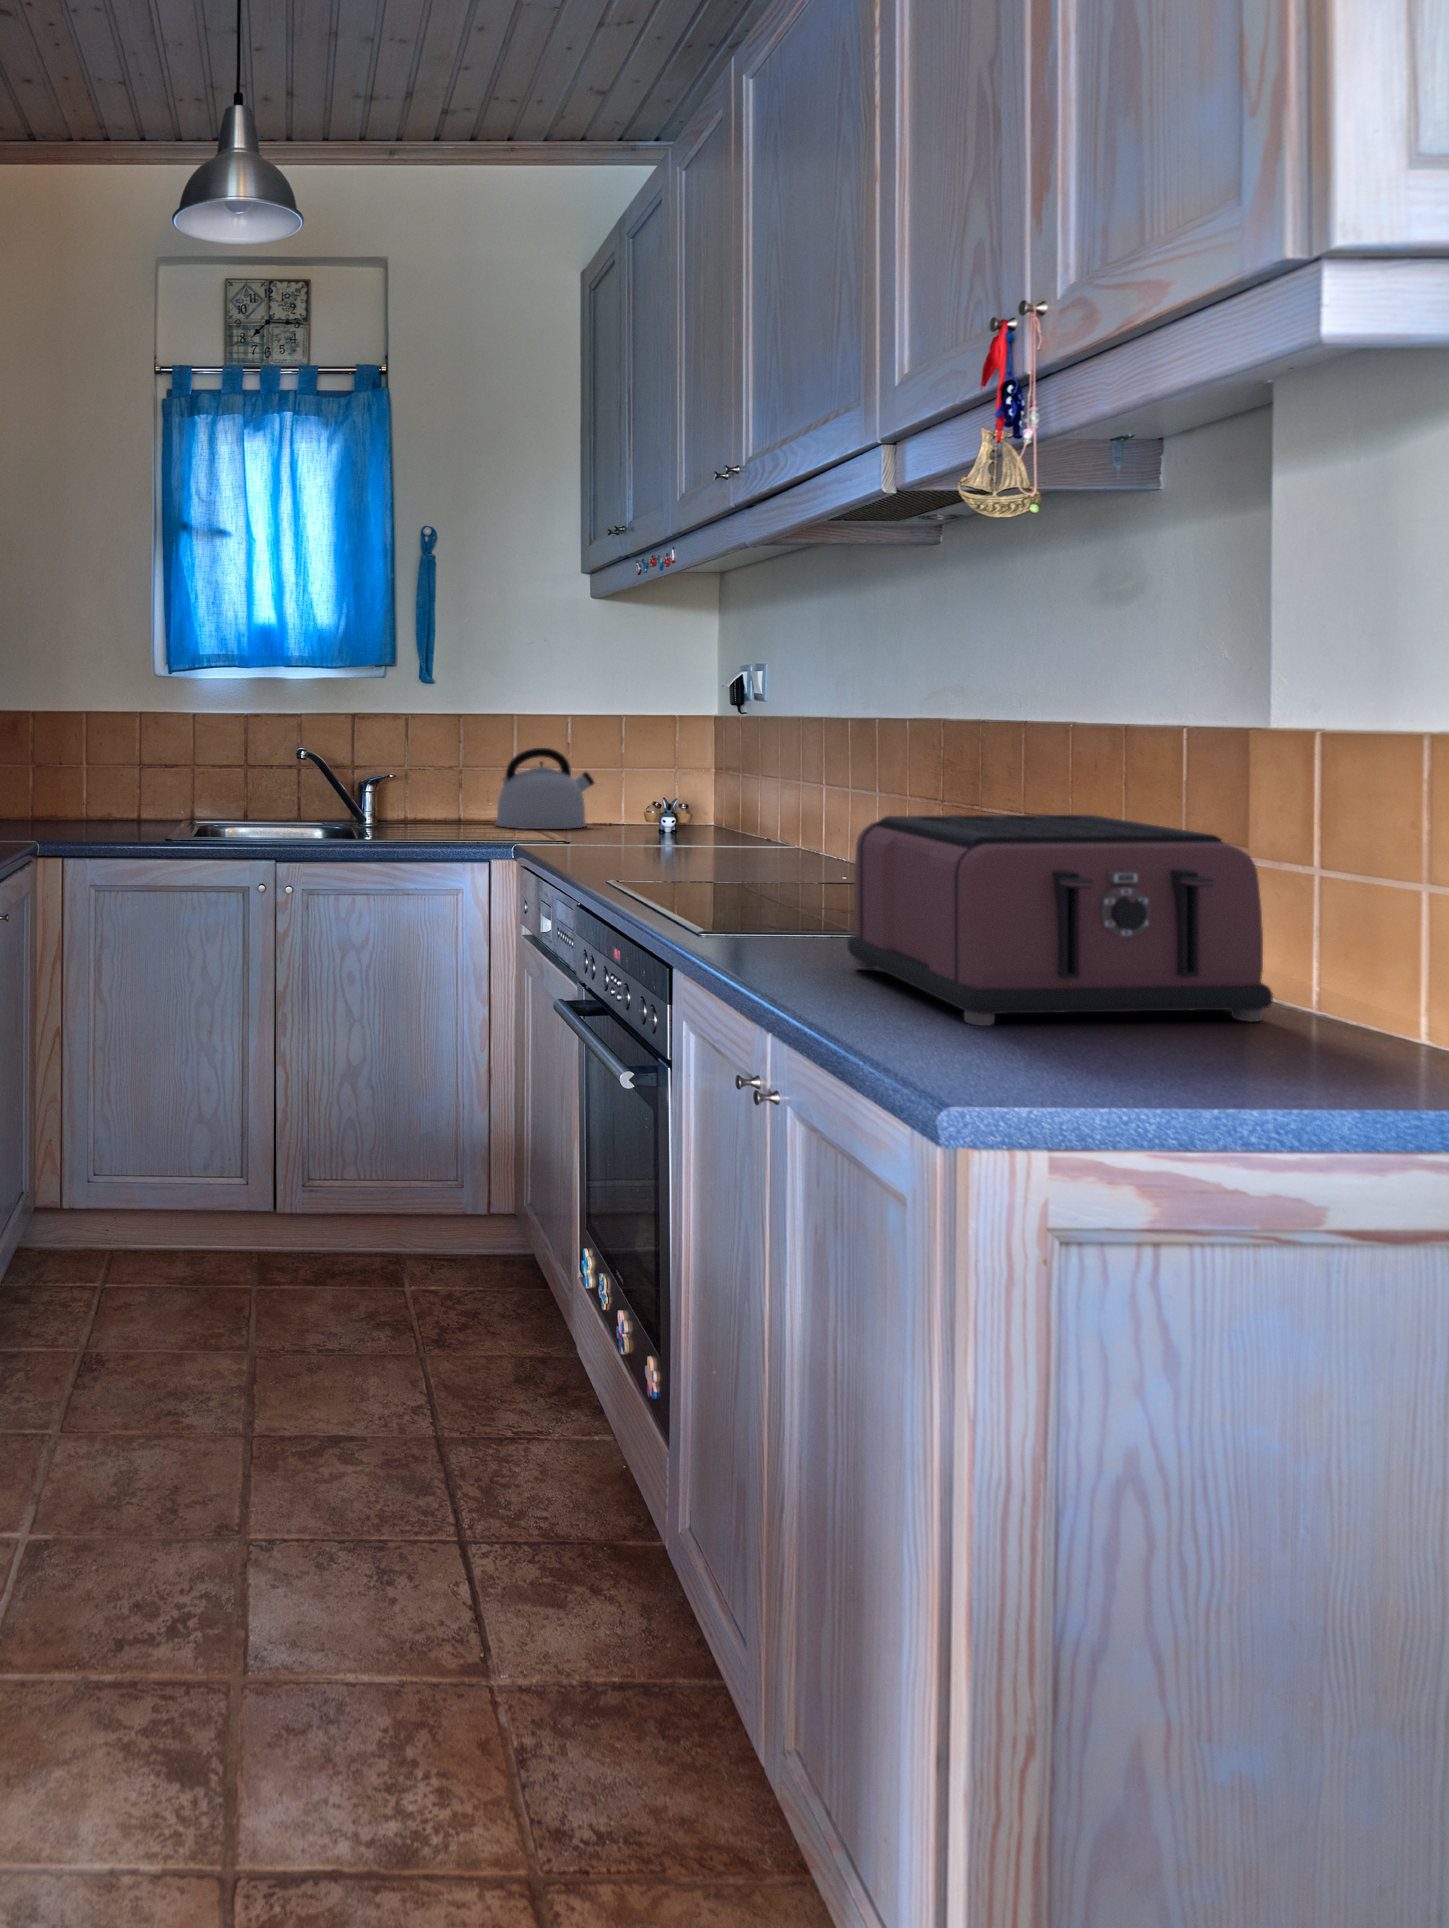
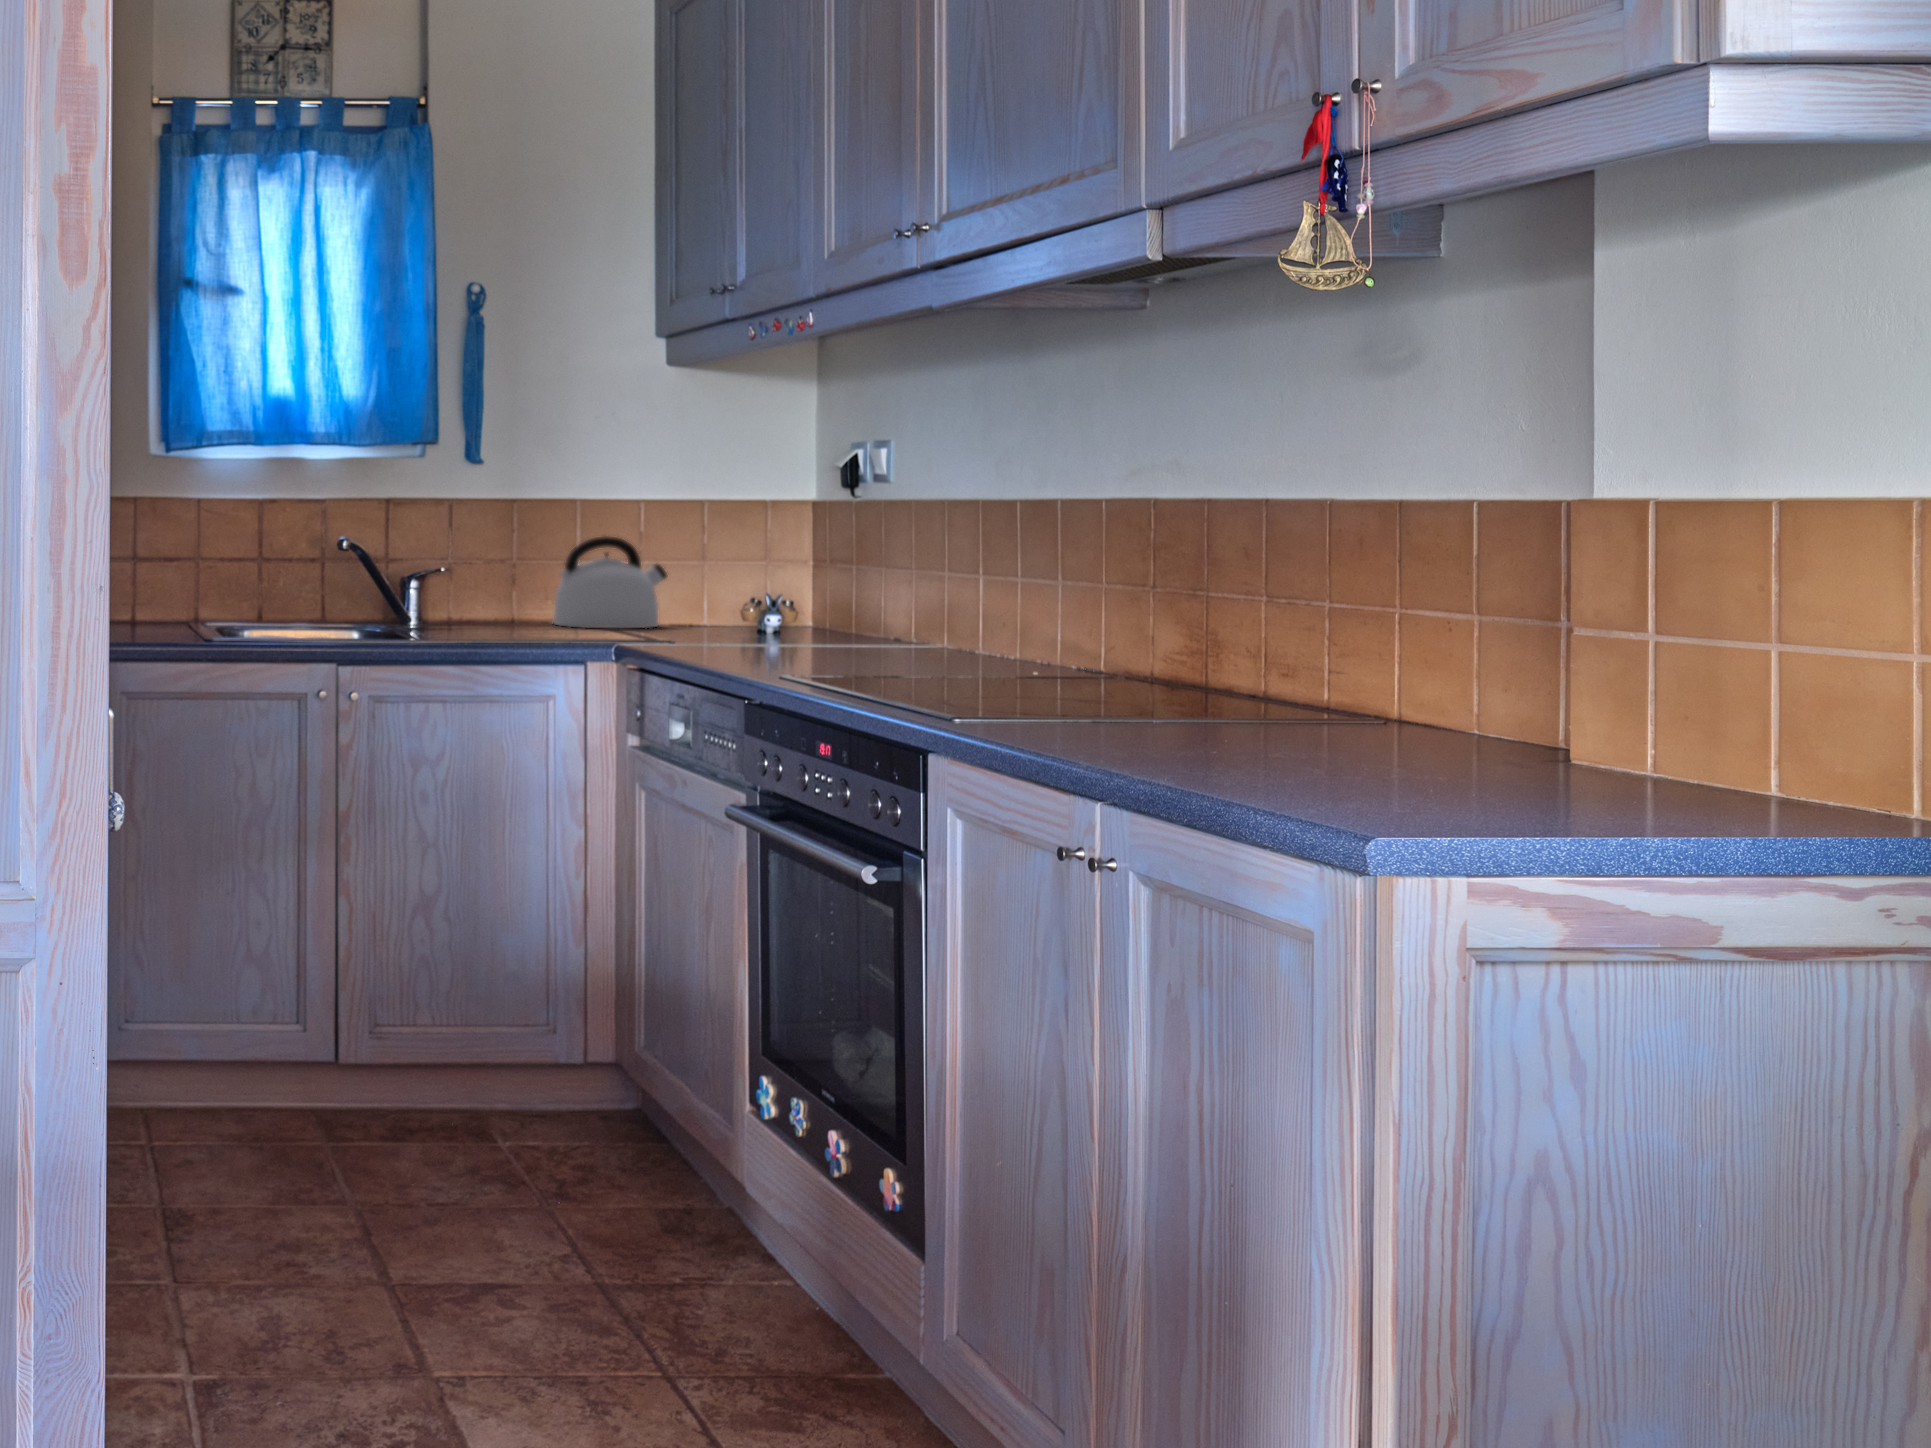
toaster: present [847,815,1273,1026] -> none [1146,595,1618,787]

